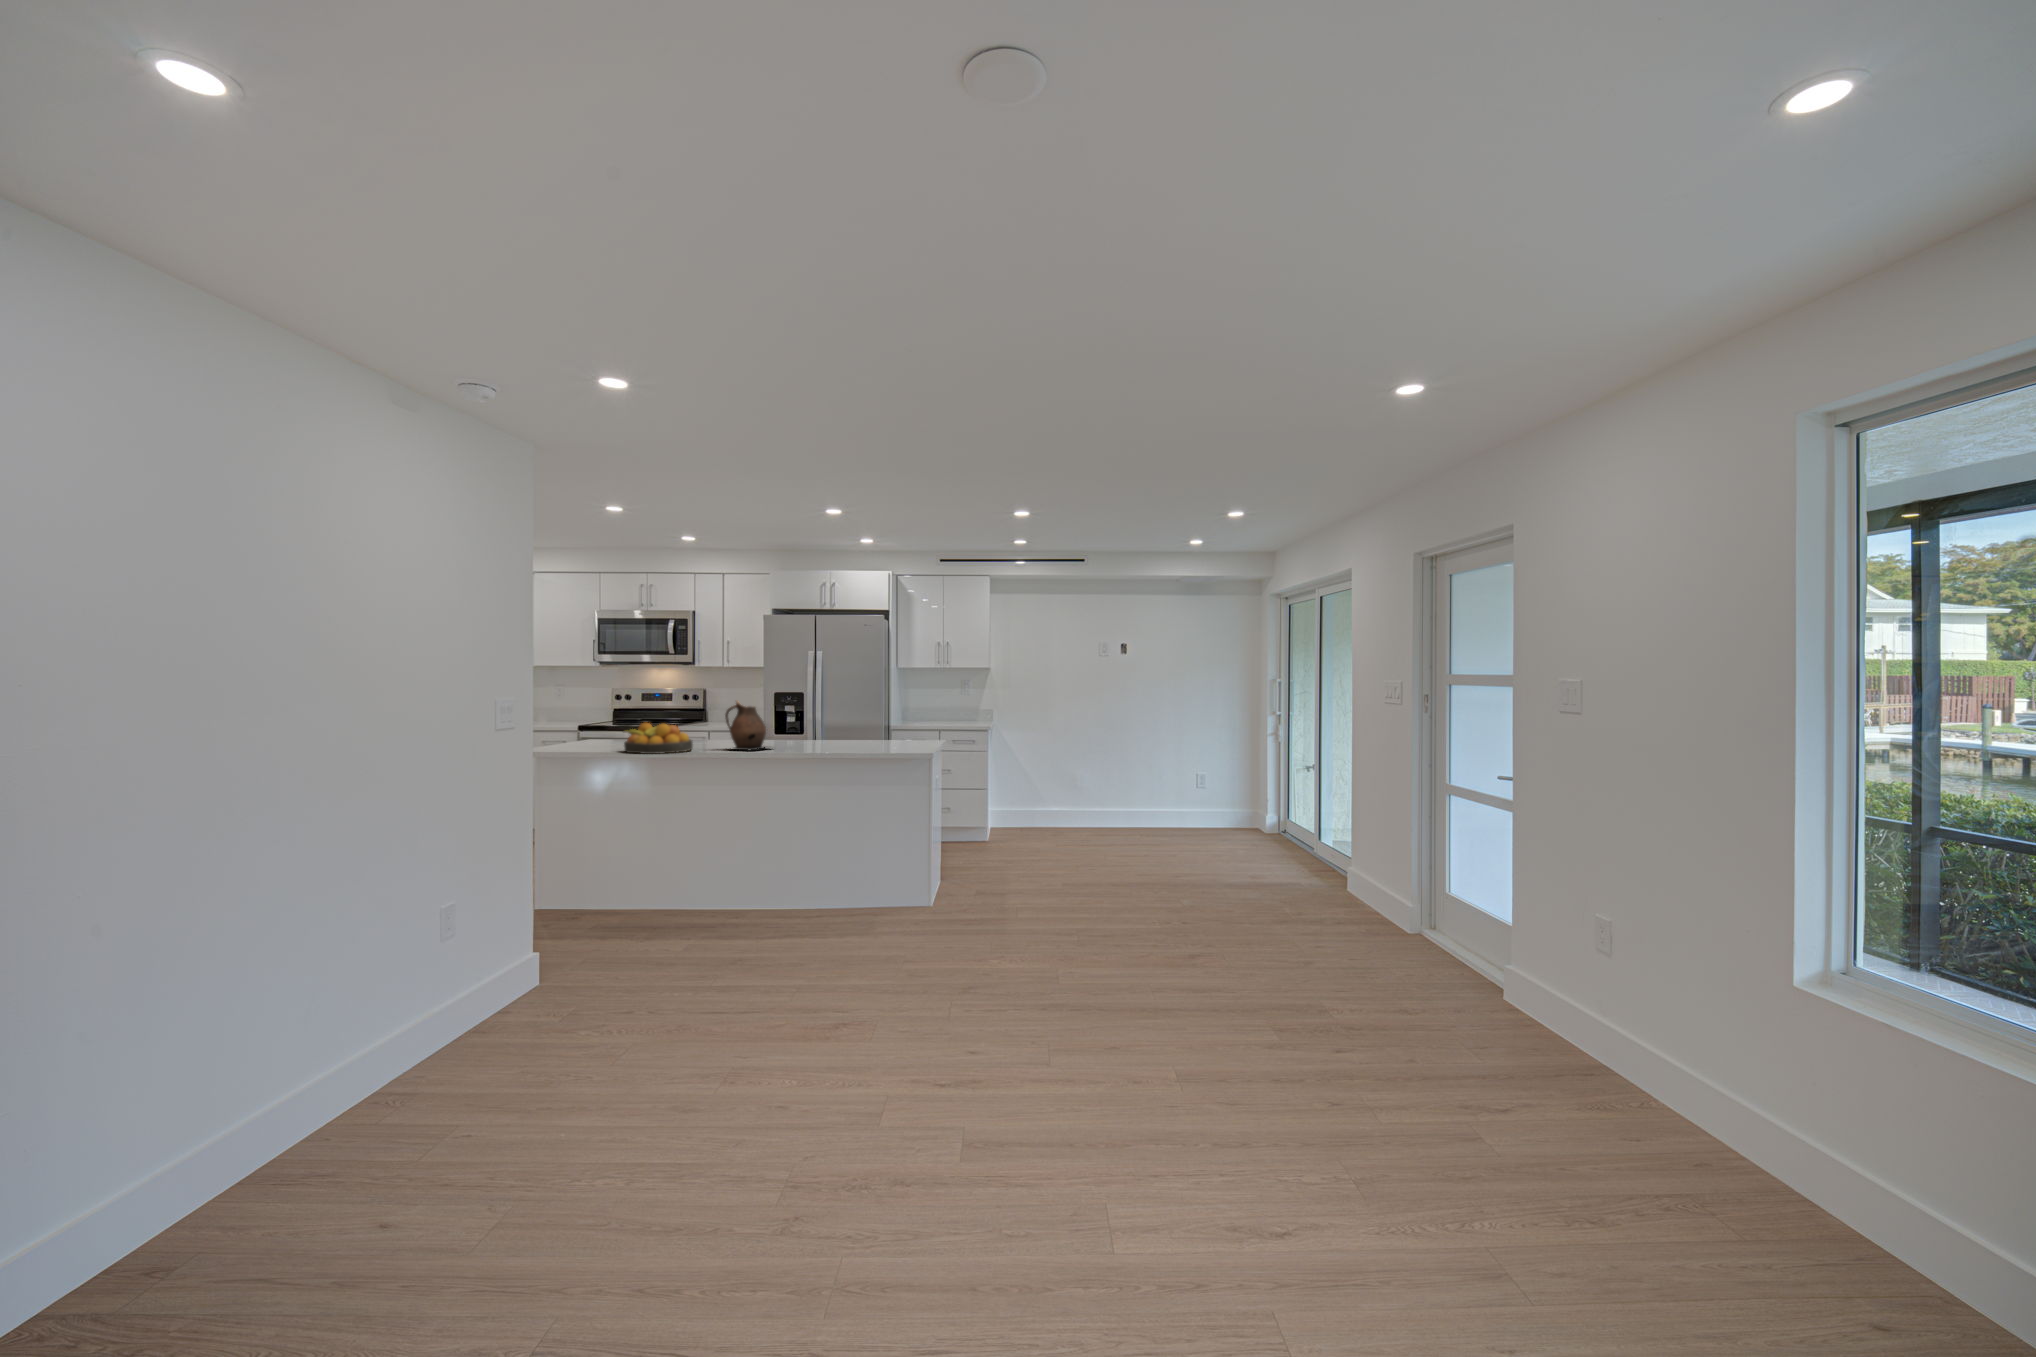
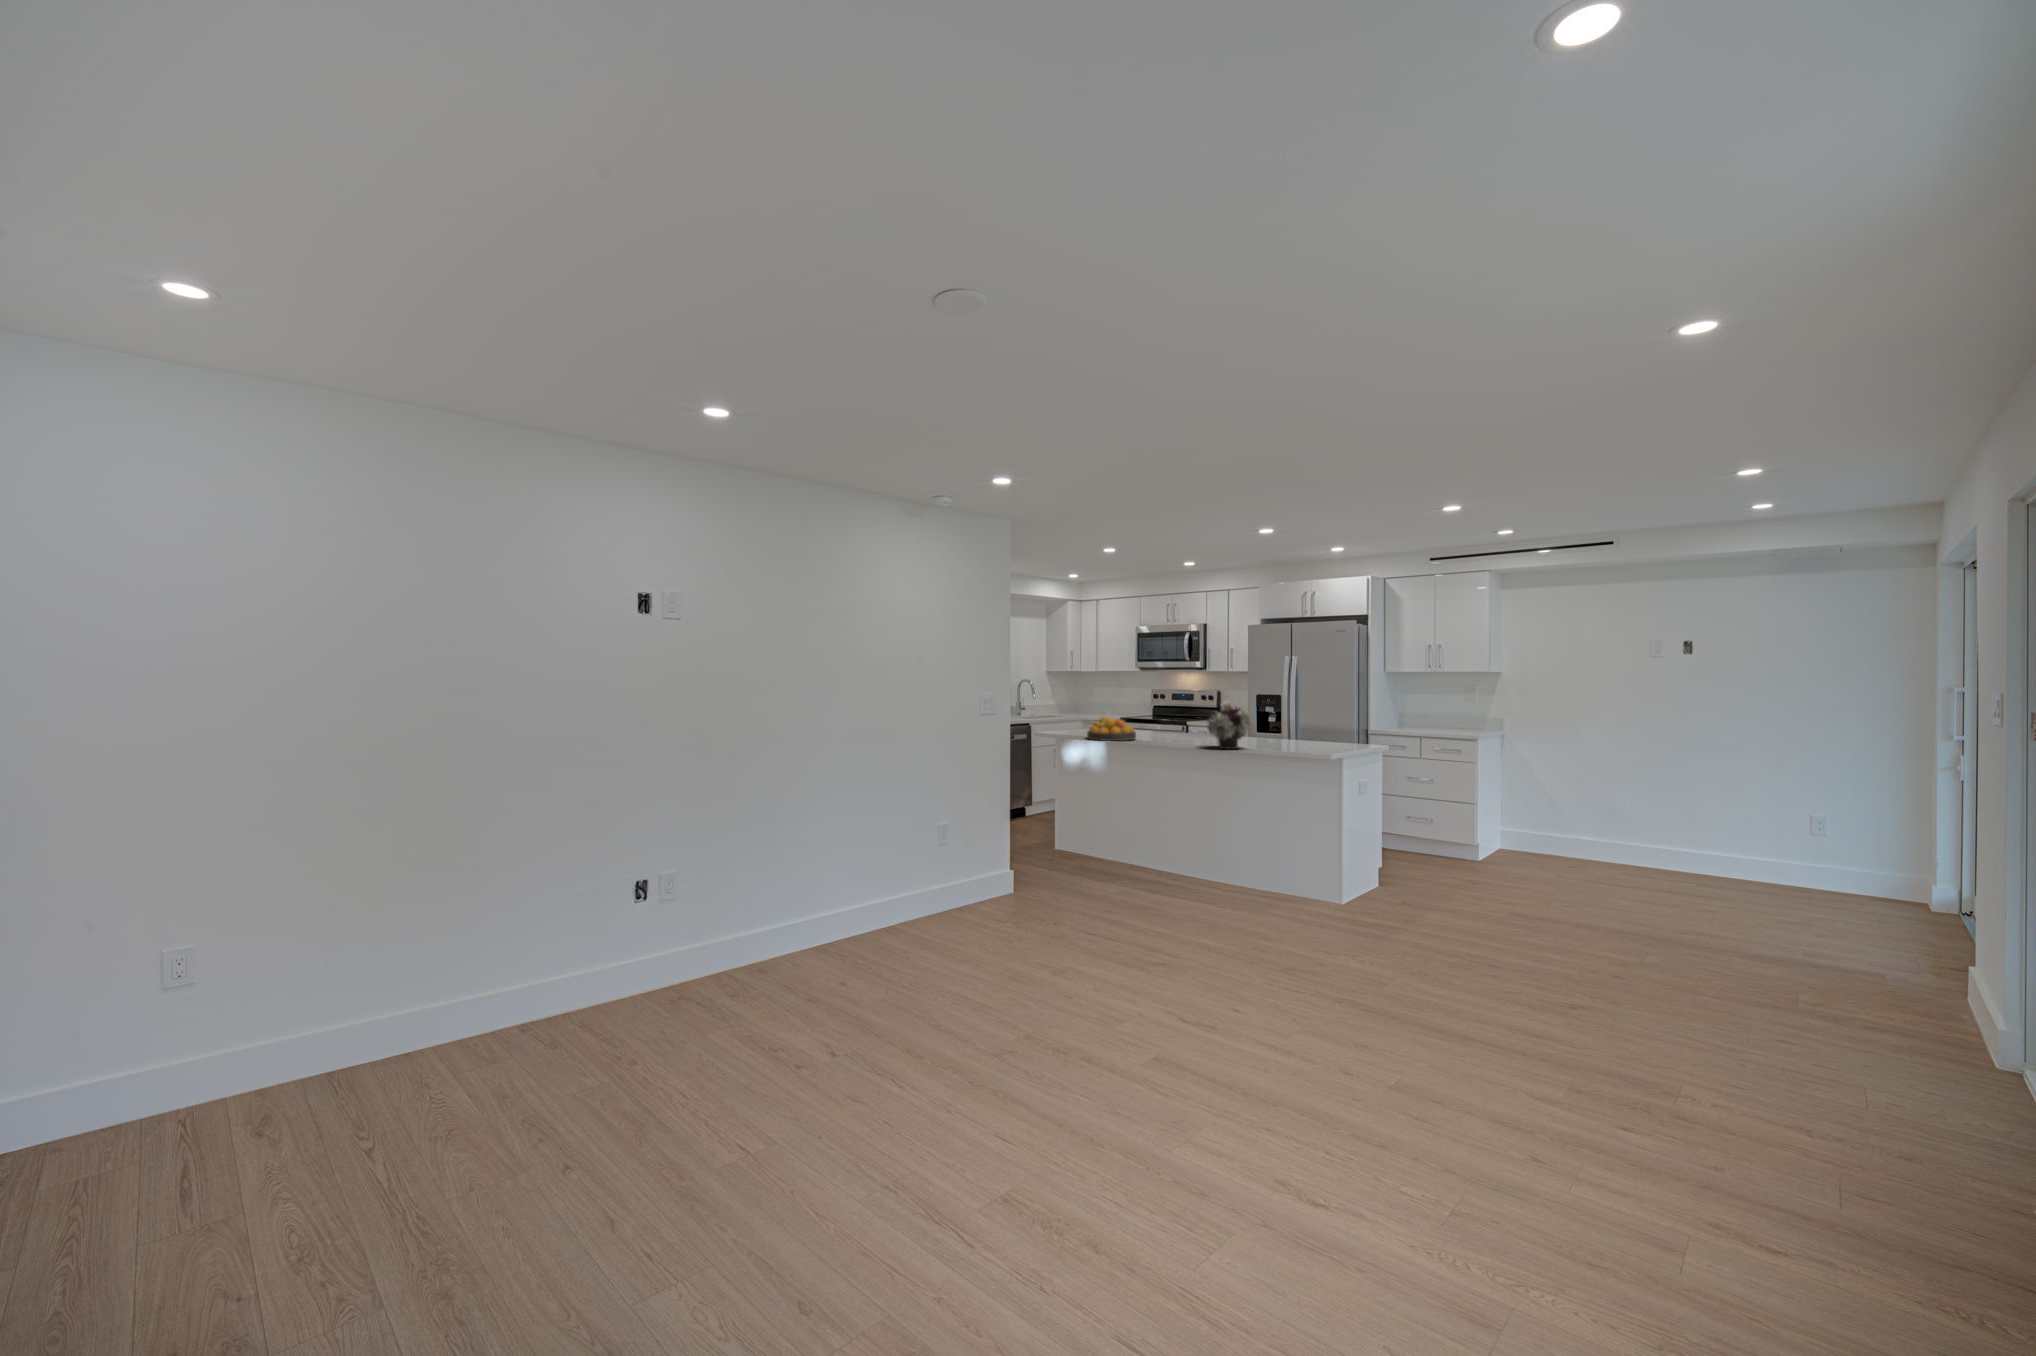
flower arrangement: none [807,697,859,753] -> present [1207,701,1250,749]
ceramic pitcher: present [725,701,766,751] -> none [1158,702,1197,743]

